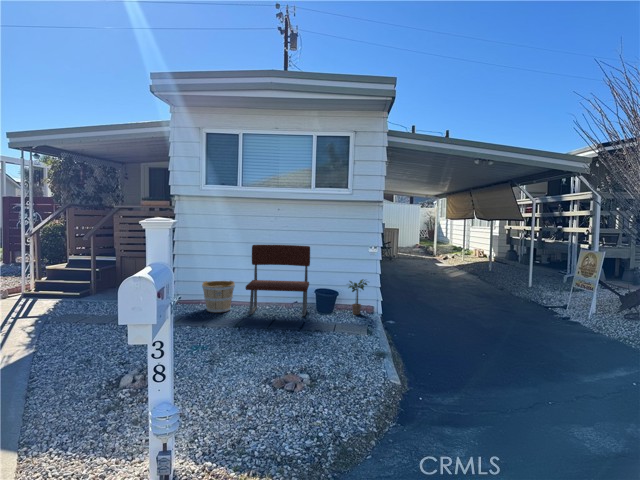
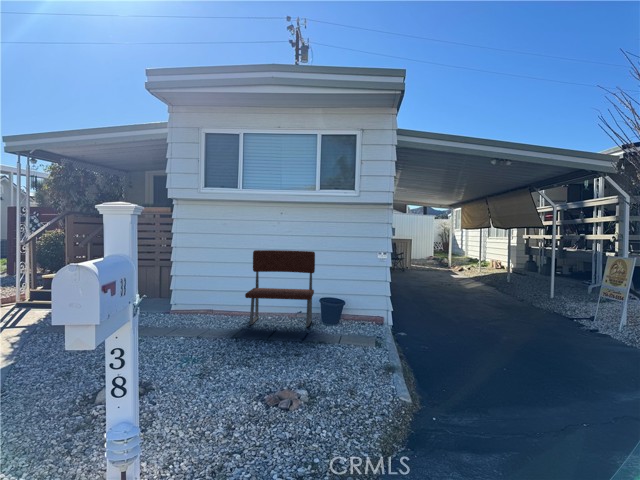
potted plant: present [349,279,367,315] -> none [353,287,380,325]
wooden bucket: present [202,281,235,313] -> none [200,289,235,323]

